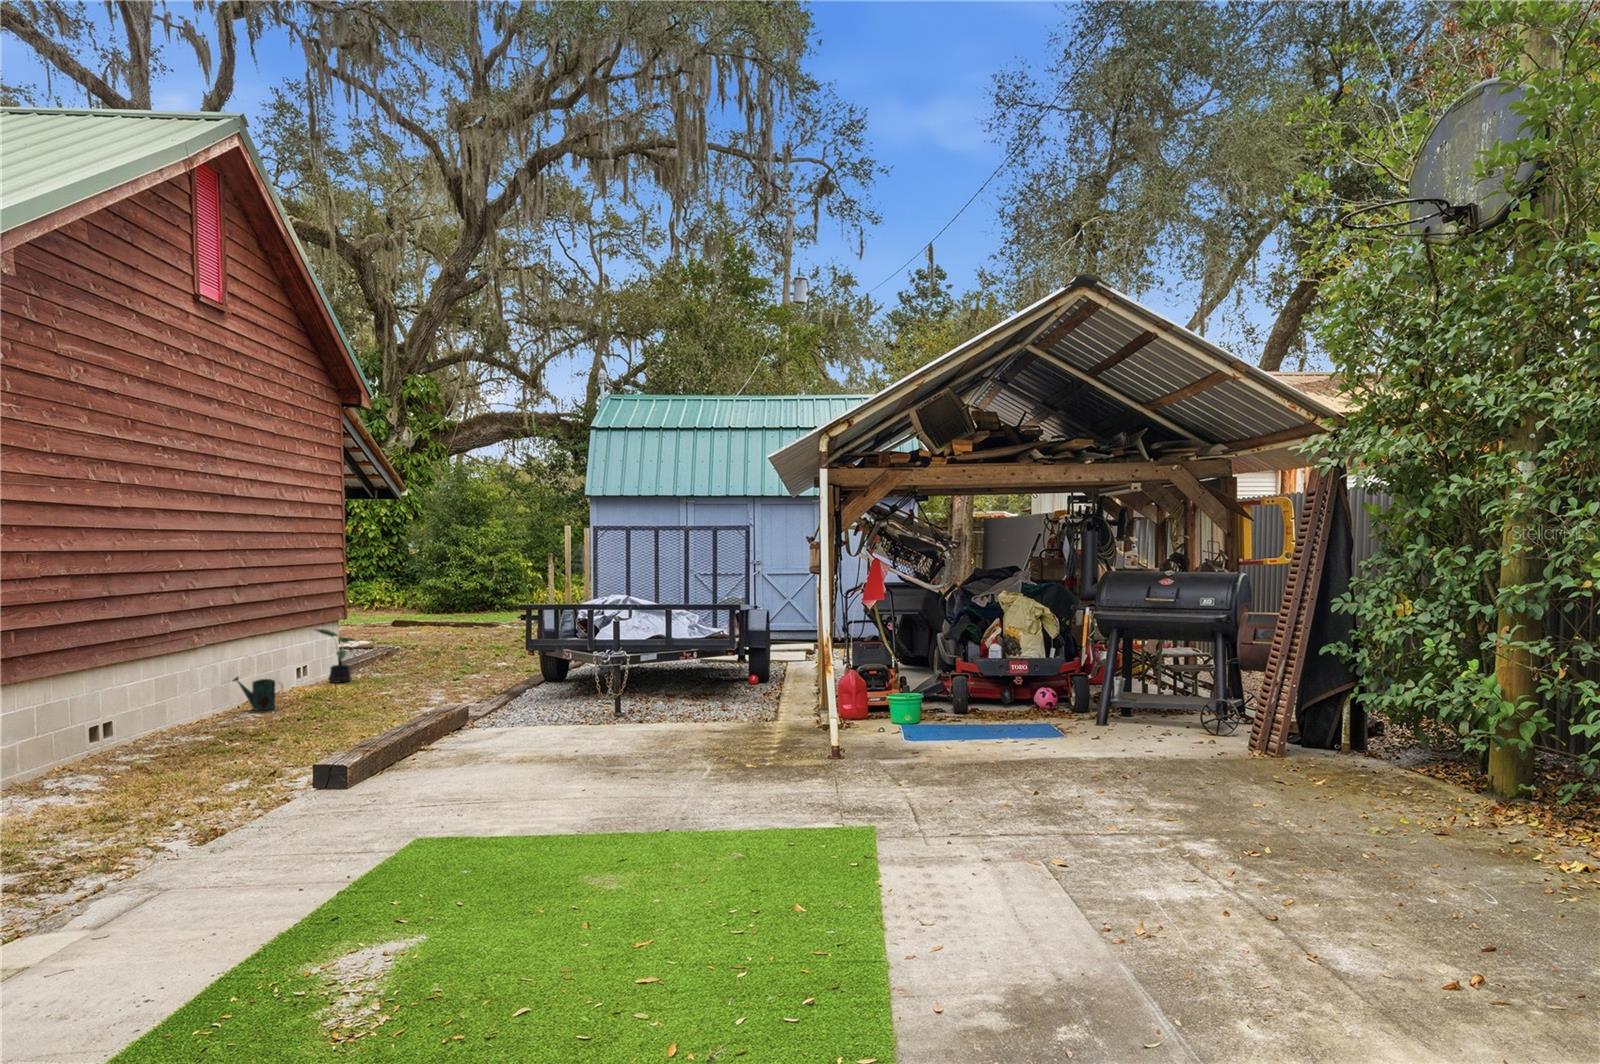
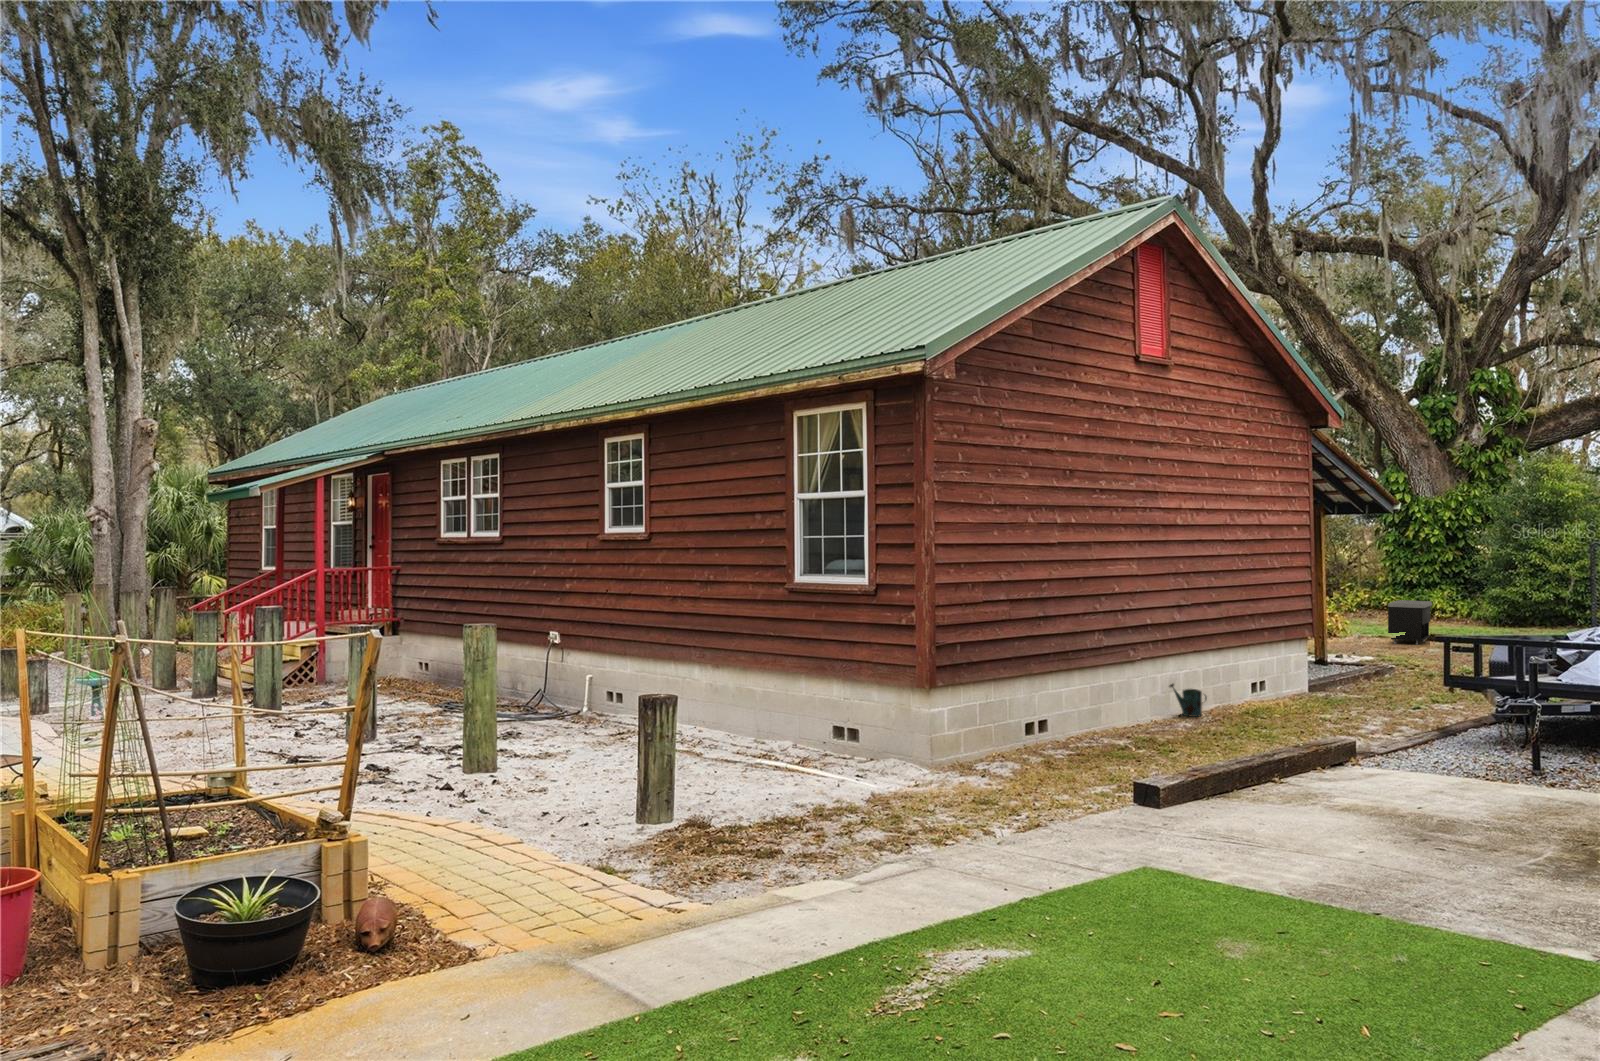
storage bench: none [349,590,382,631] -> present [1388,600,1432,645]
potted plant: present [315,629,354,683] -> none [1267,646,1306,700]

